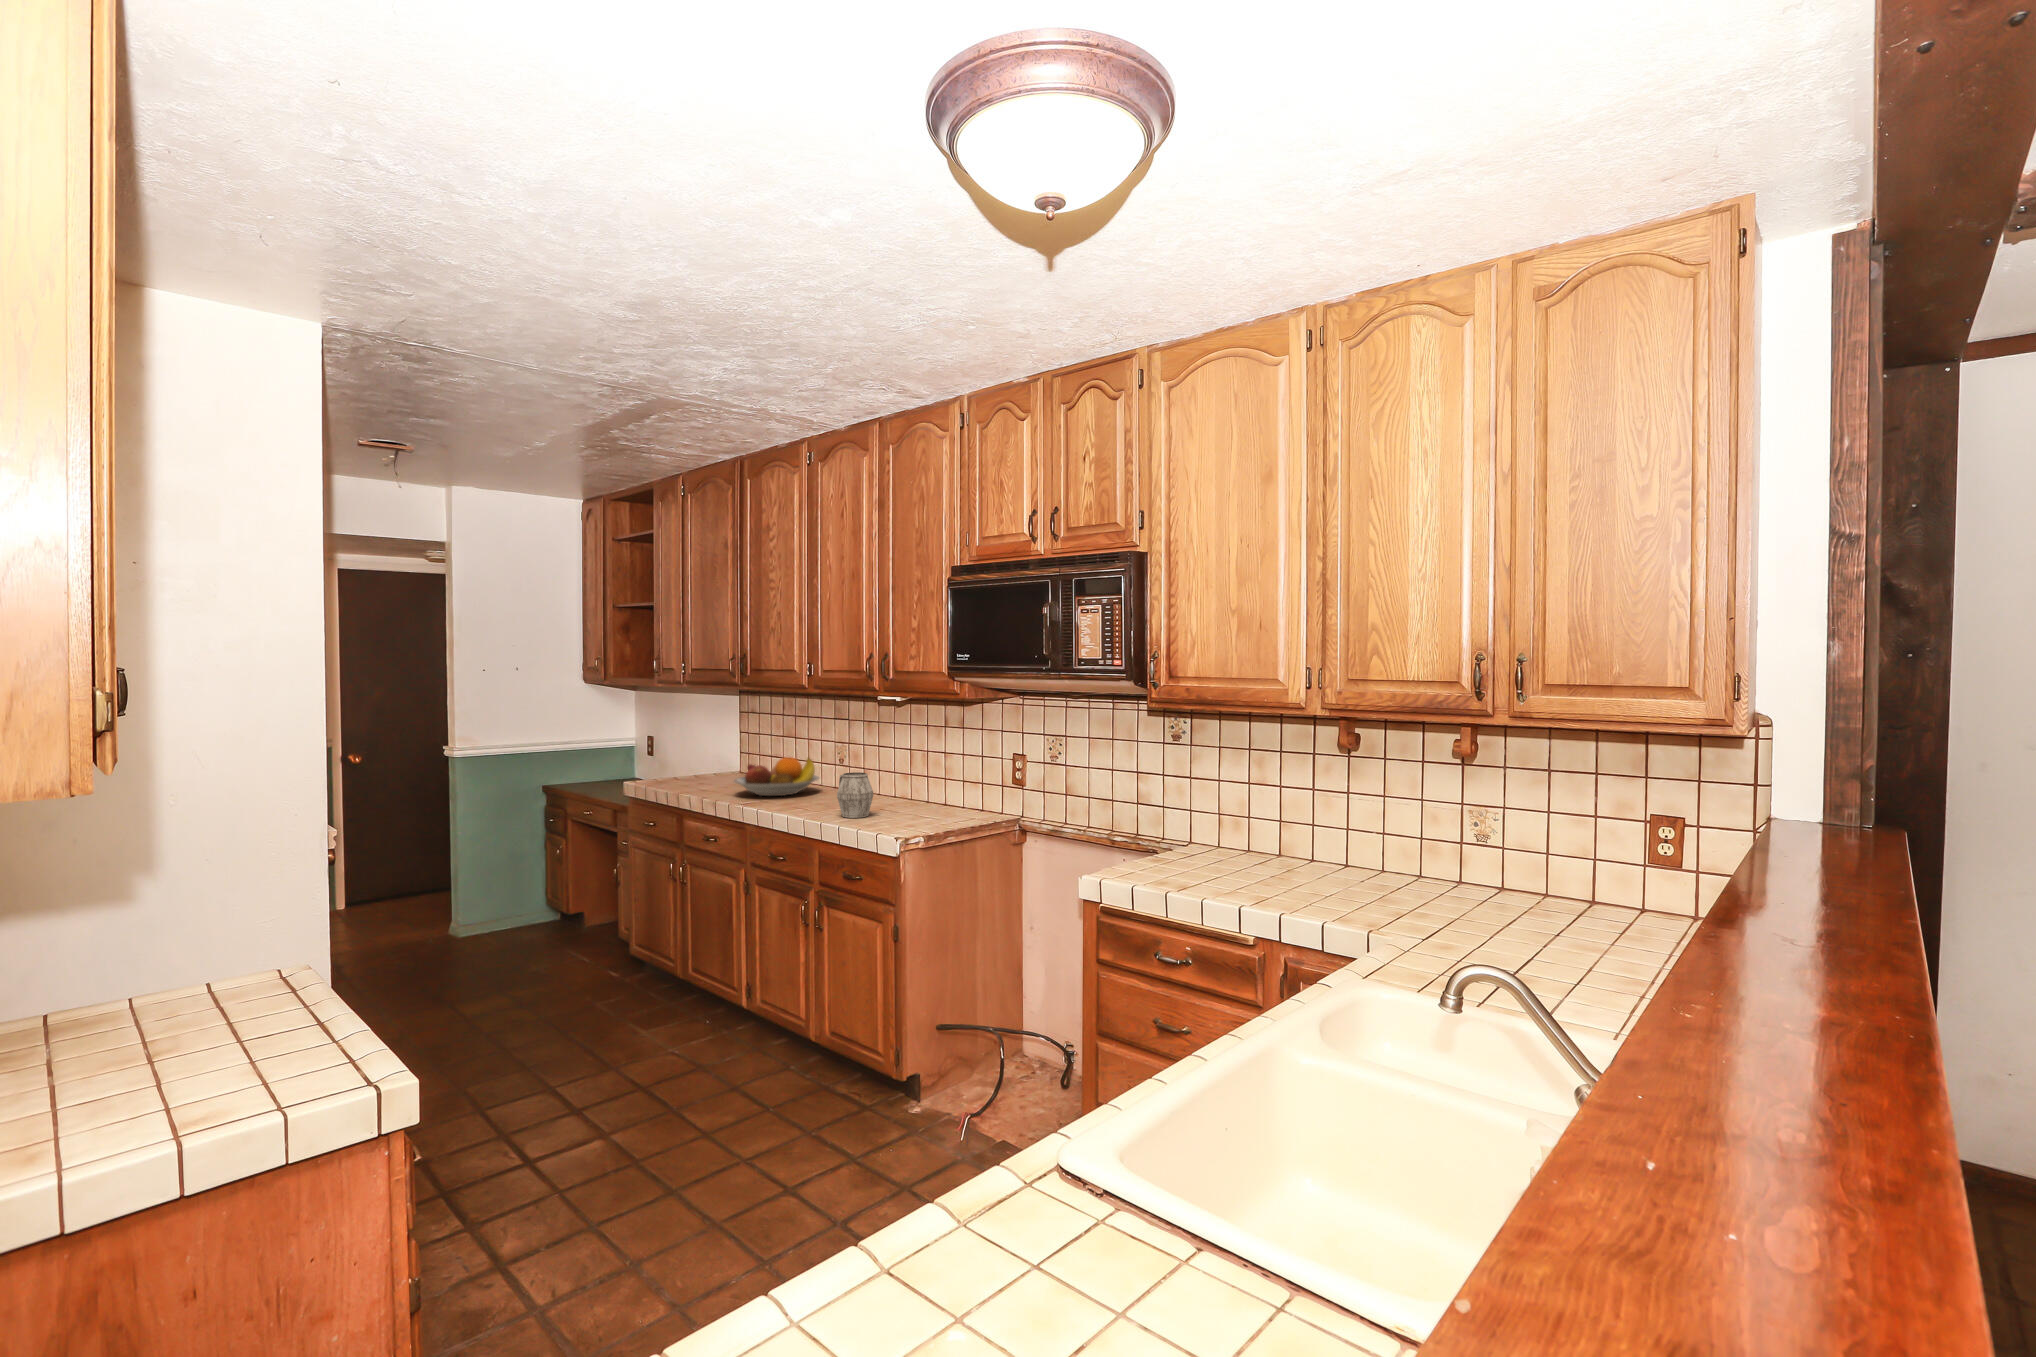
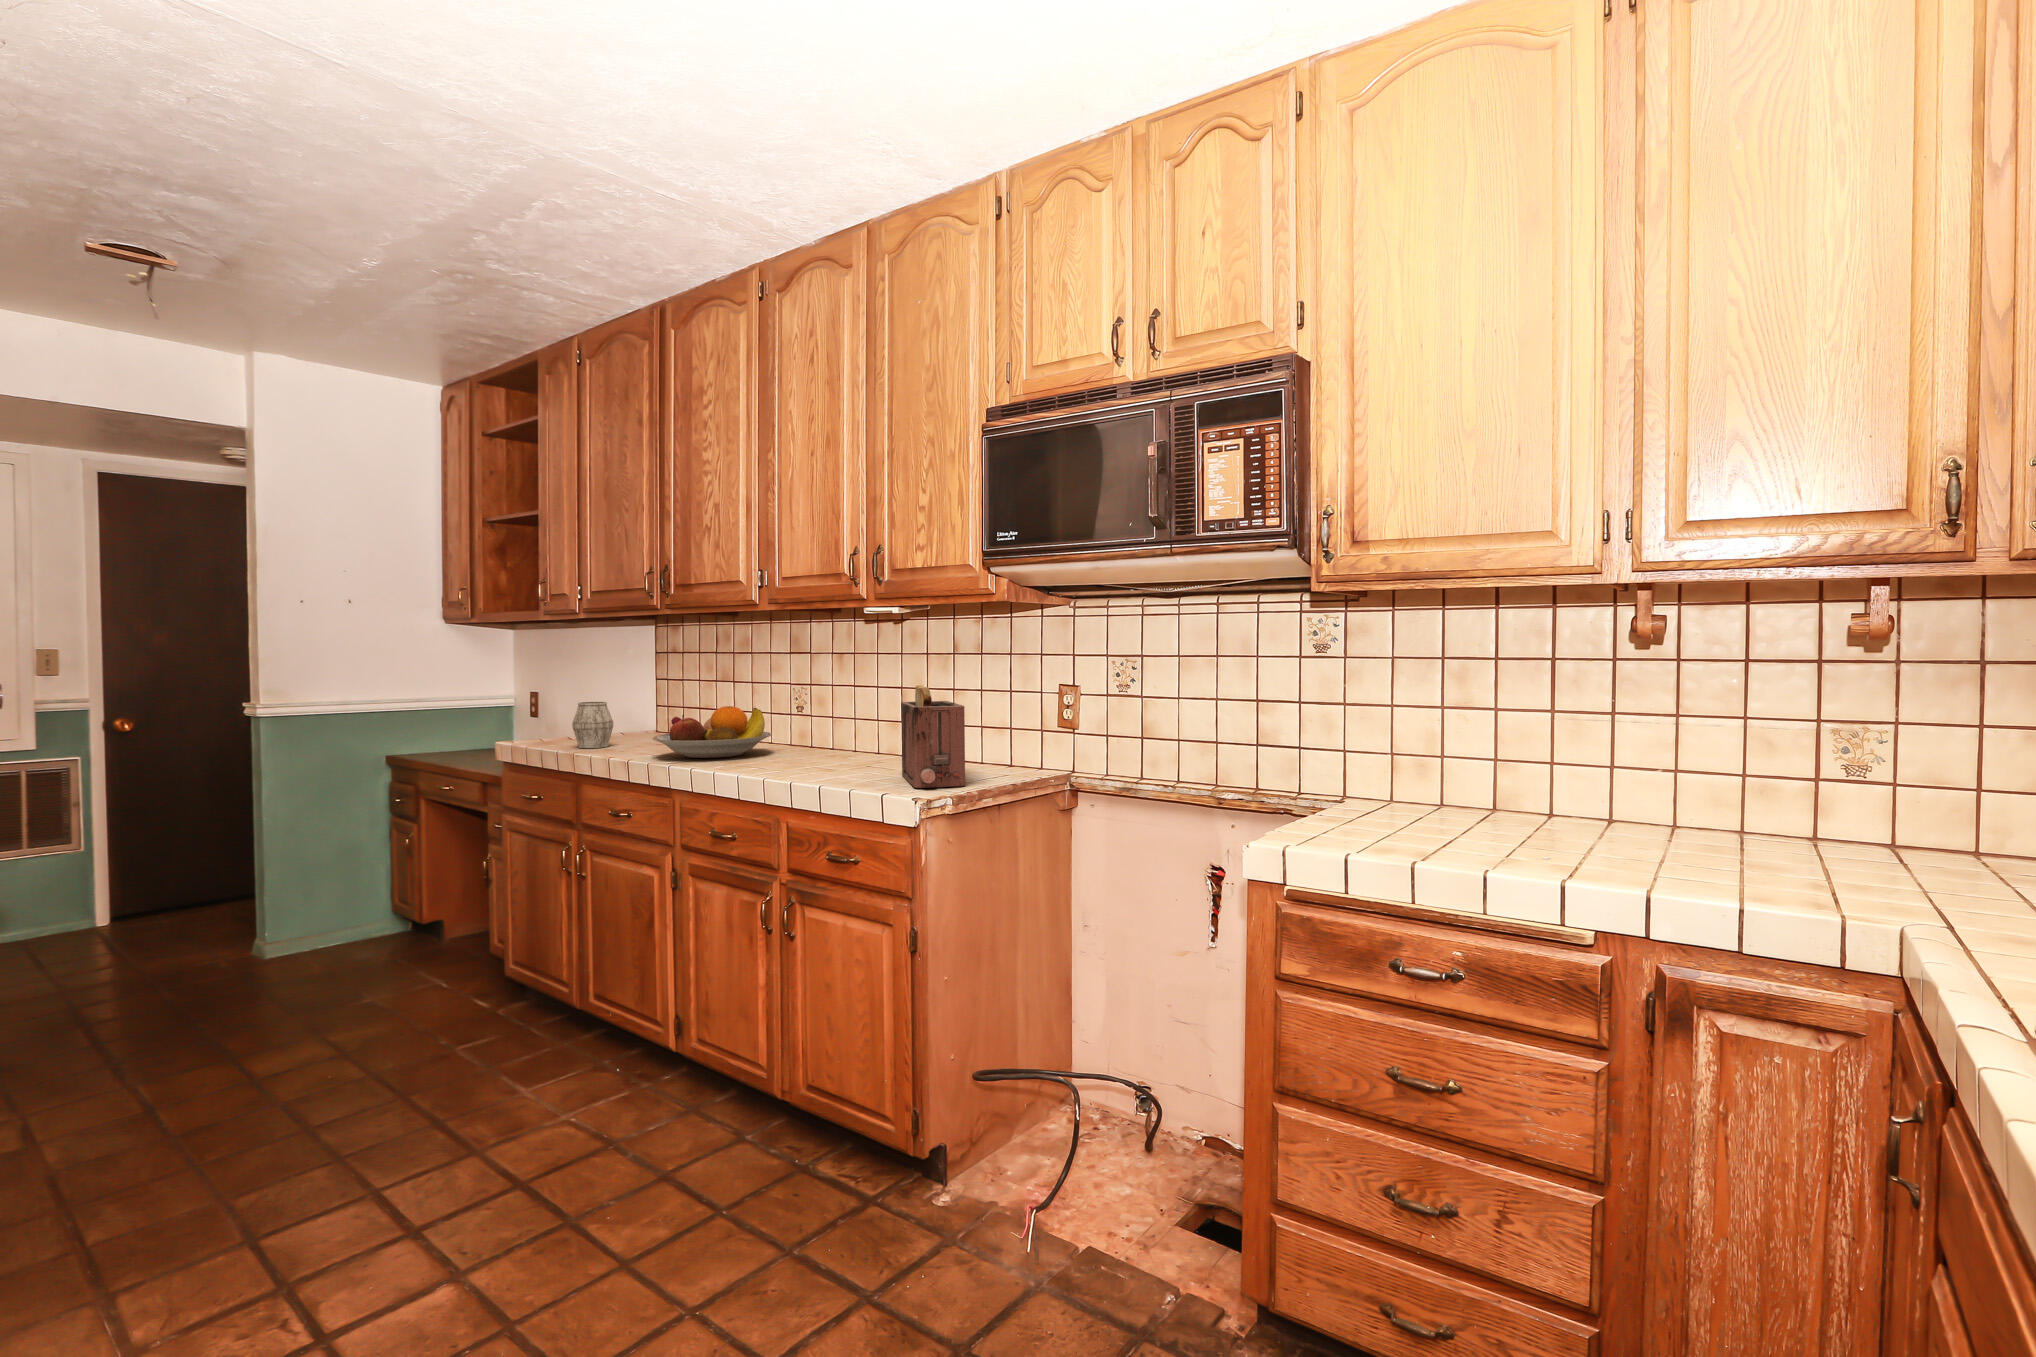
toaster: none [902,752,940,827] -> present [901,685,965,788]
mug: present [837,772,873,818] -> present [572,702,613,748]

